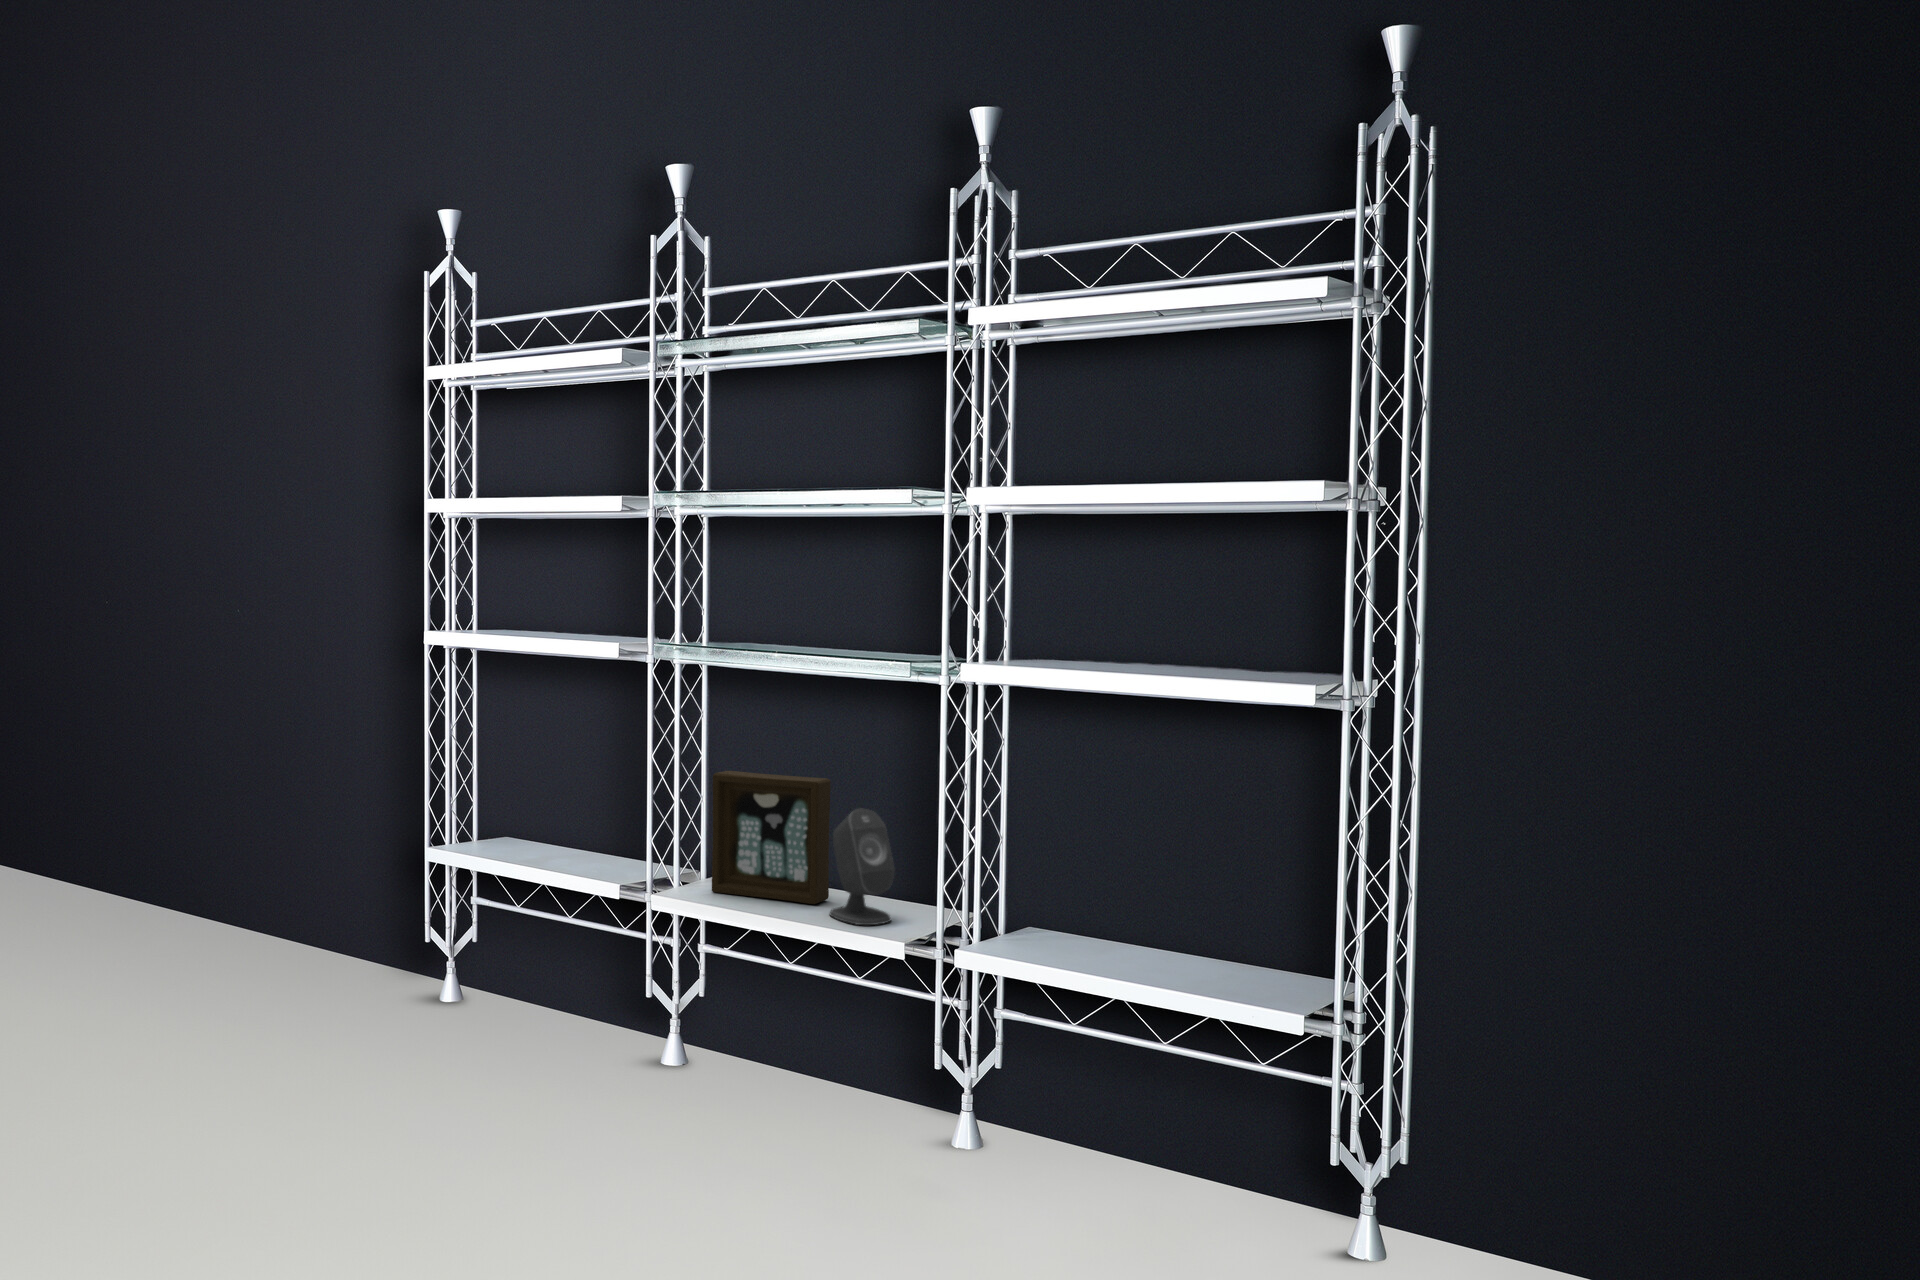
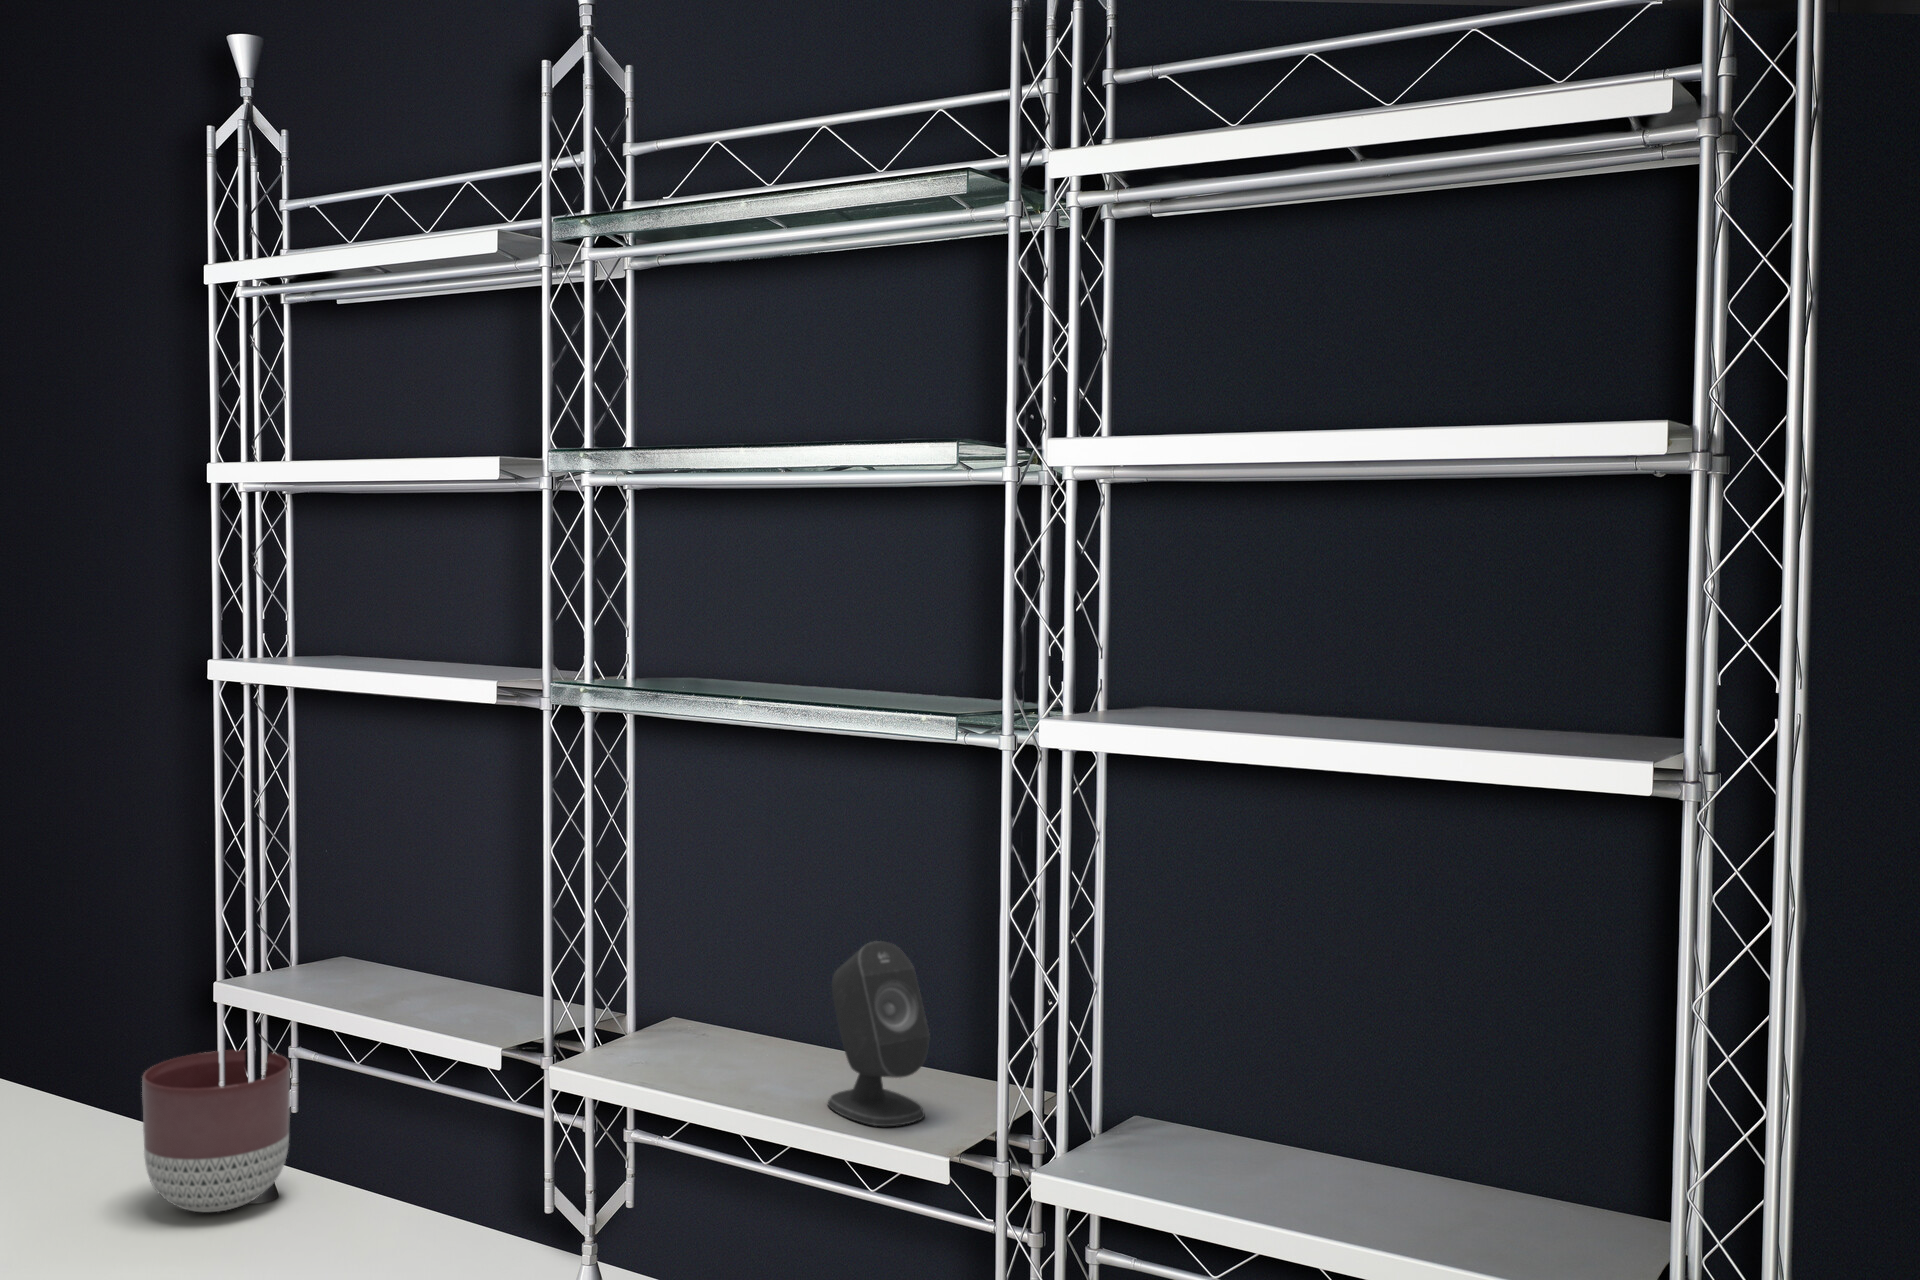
picture frame: present [712,771,831,904] -> none [643,875,825,1085]
planter: none [375,899,473,1005] -> present [142,1050,290,1212]

